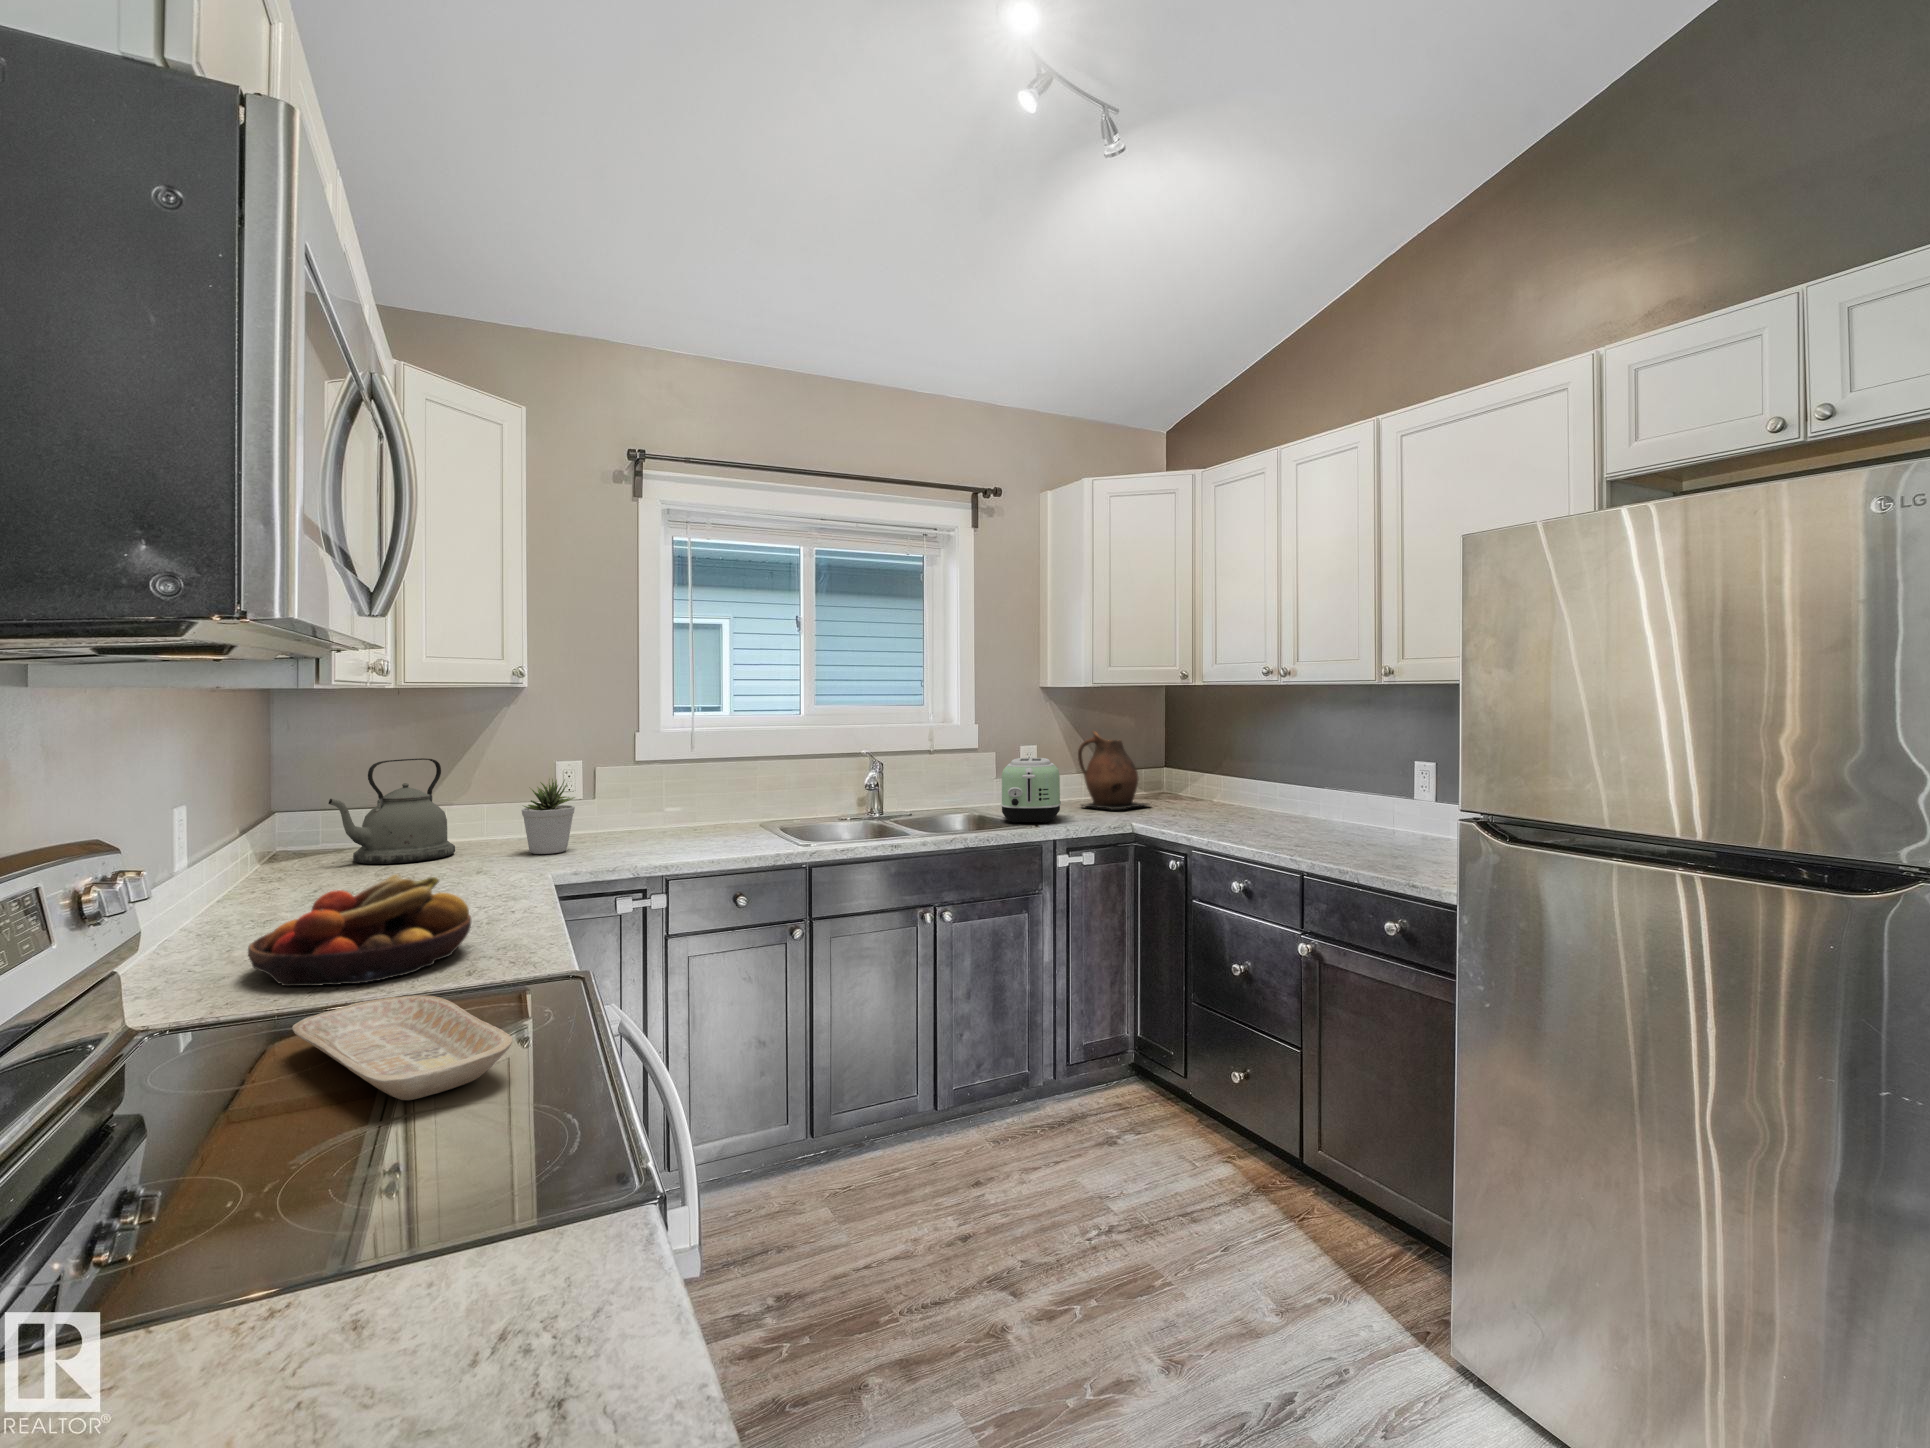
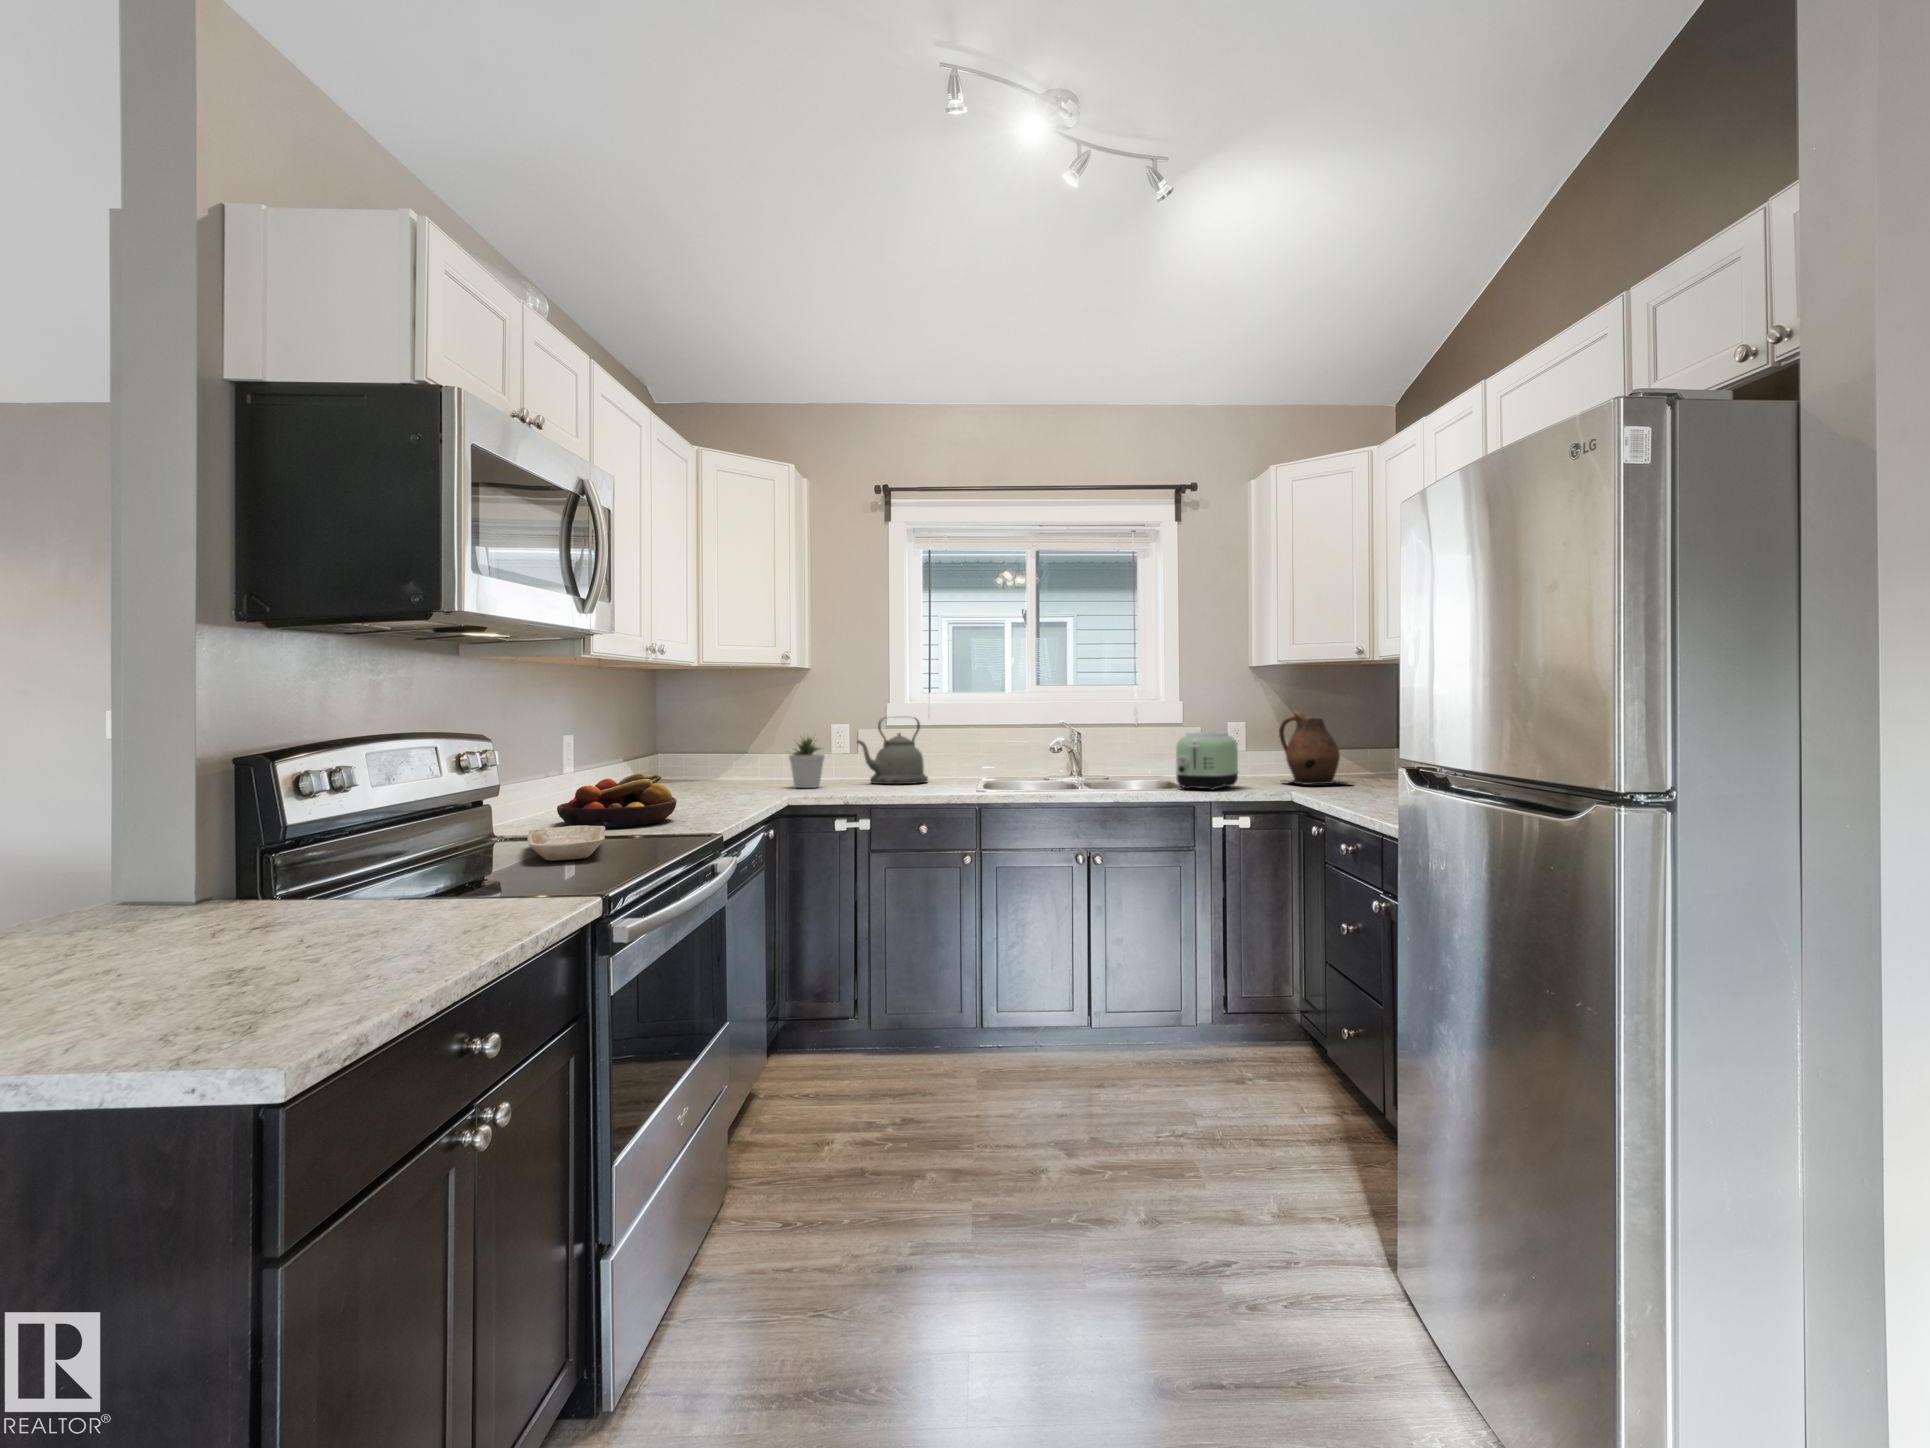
kettle: present [328,758,455,864] -> present [857,718,928,784]

